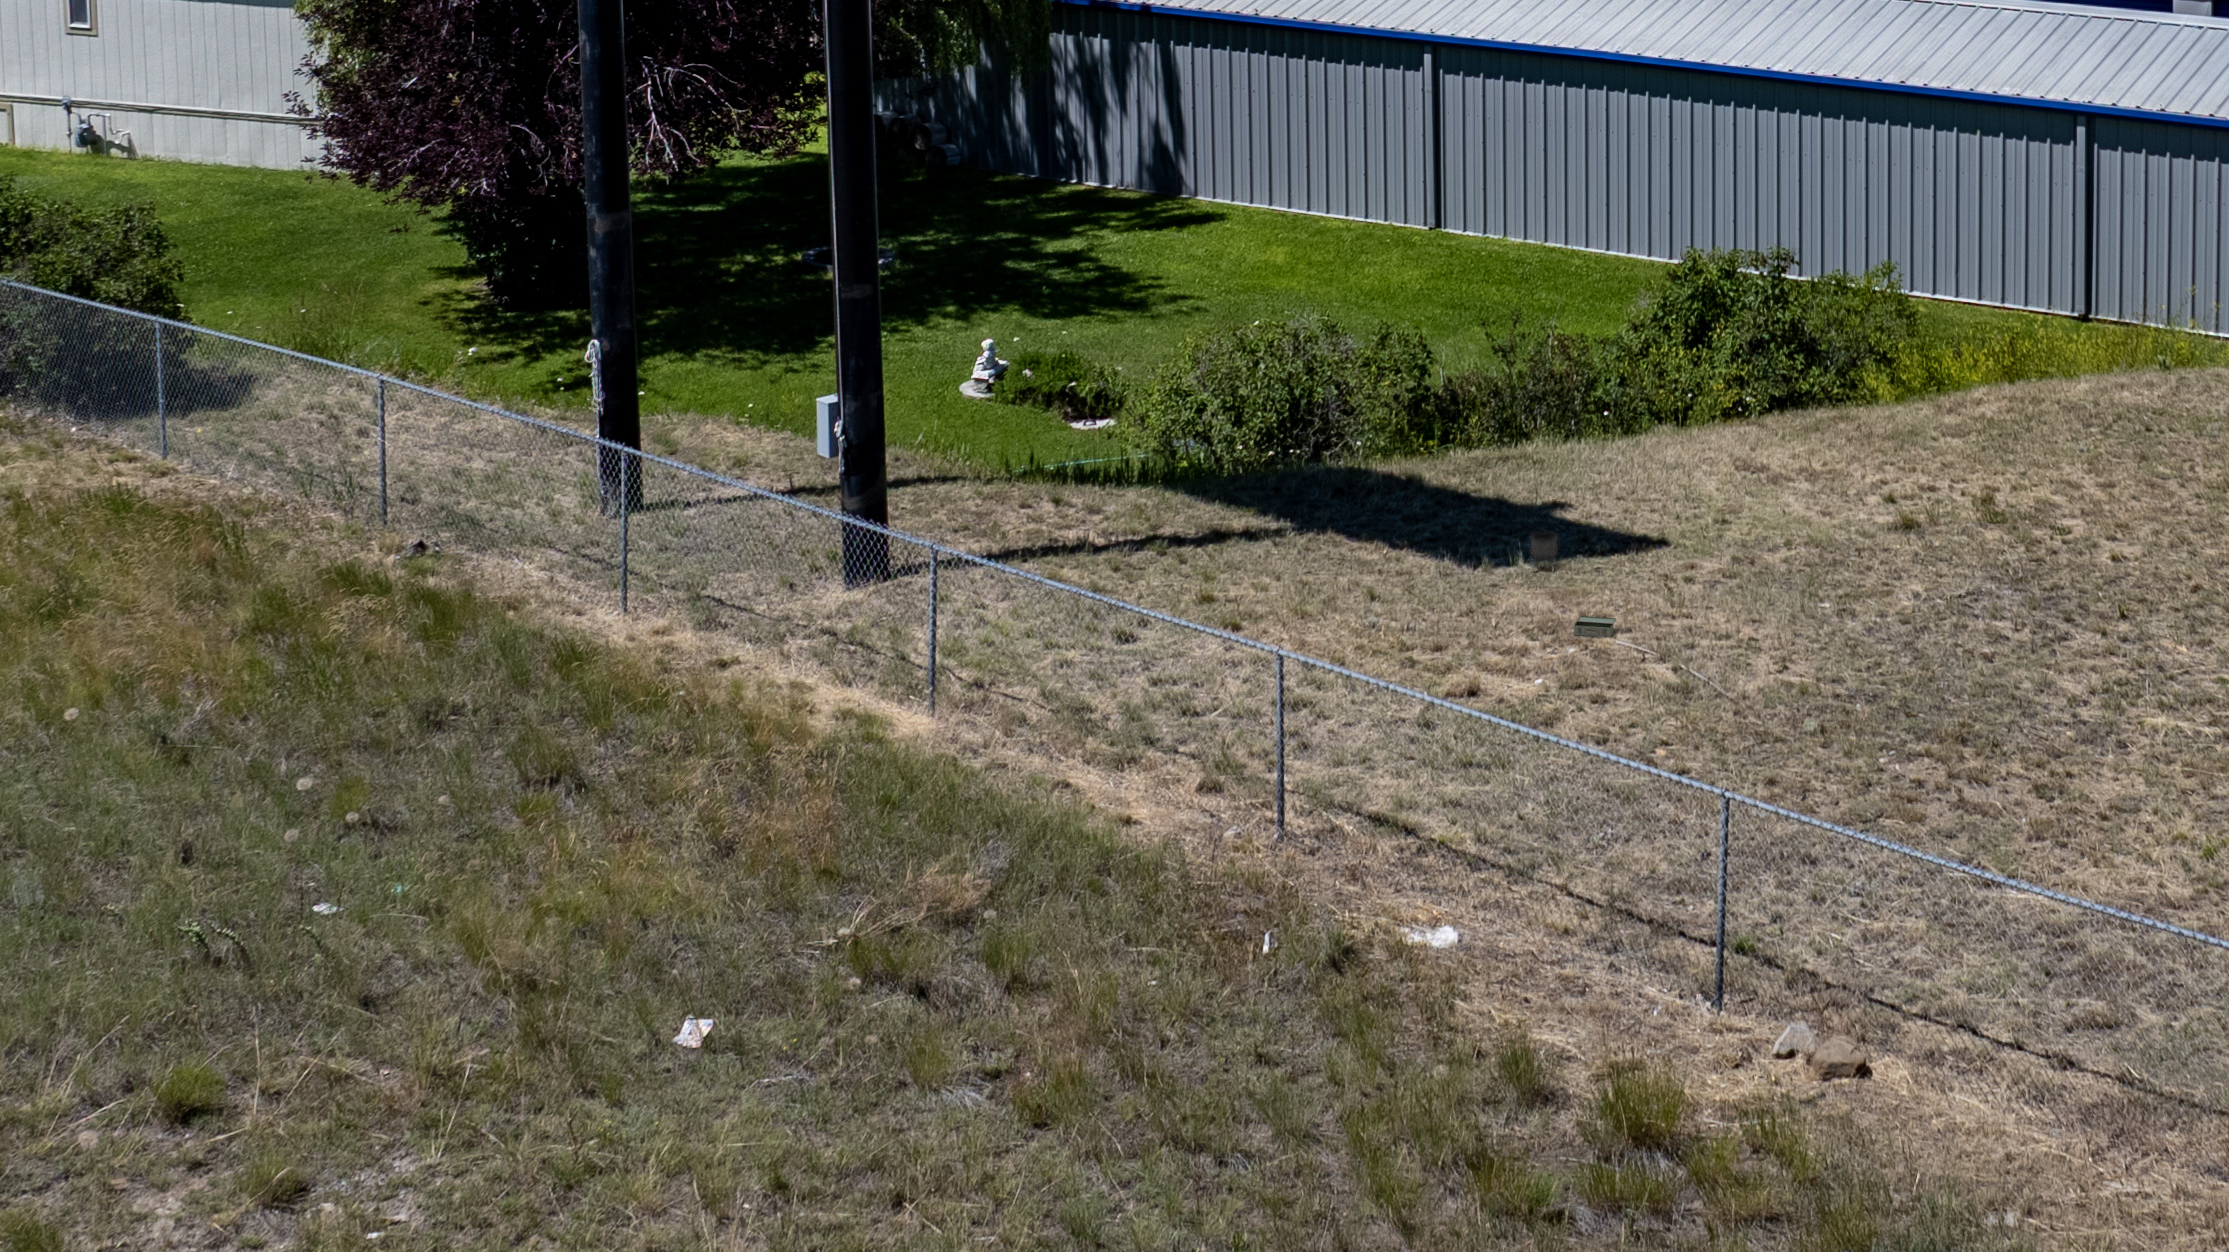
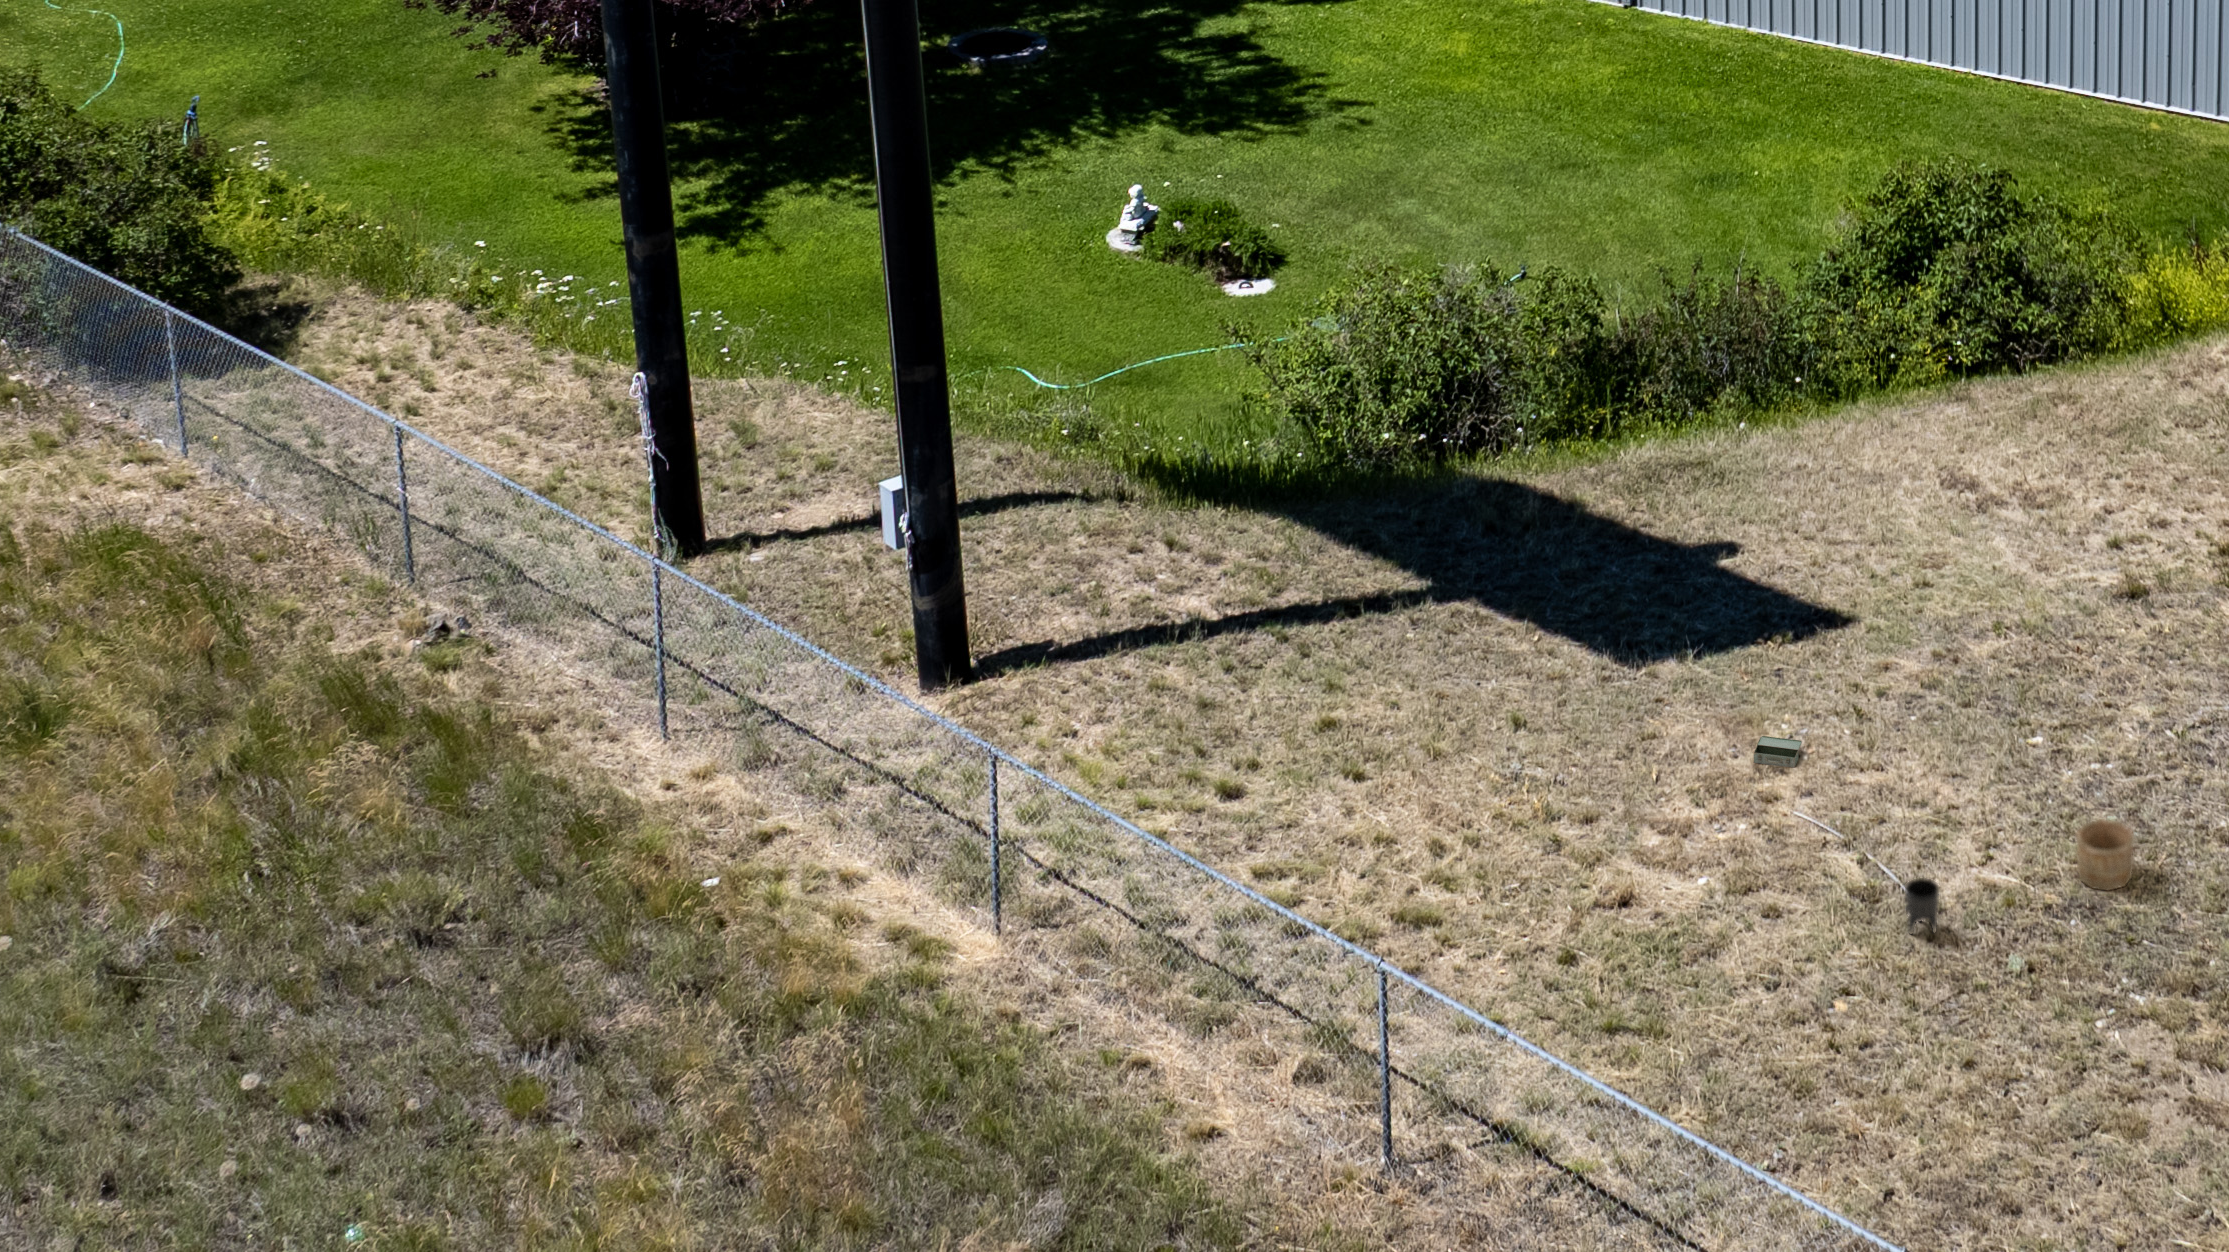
planter: present [1531,532,1557,571] -> present [1905,878,1939,933]
wooden bucket: none [1857,642,1909,696] -> present [2076,819,2134,890]

